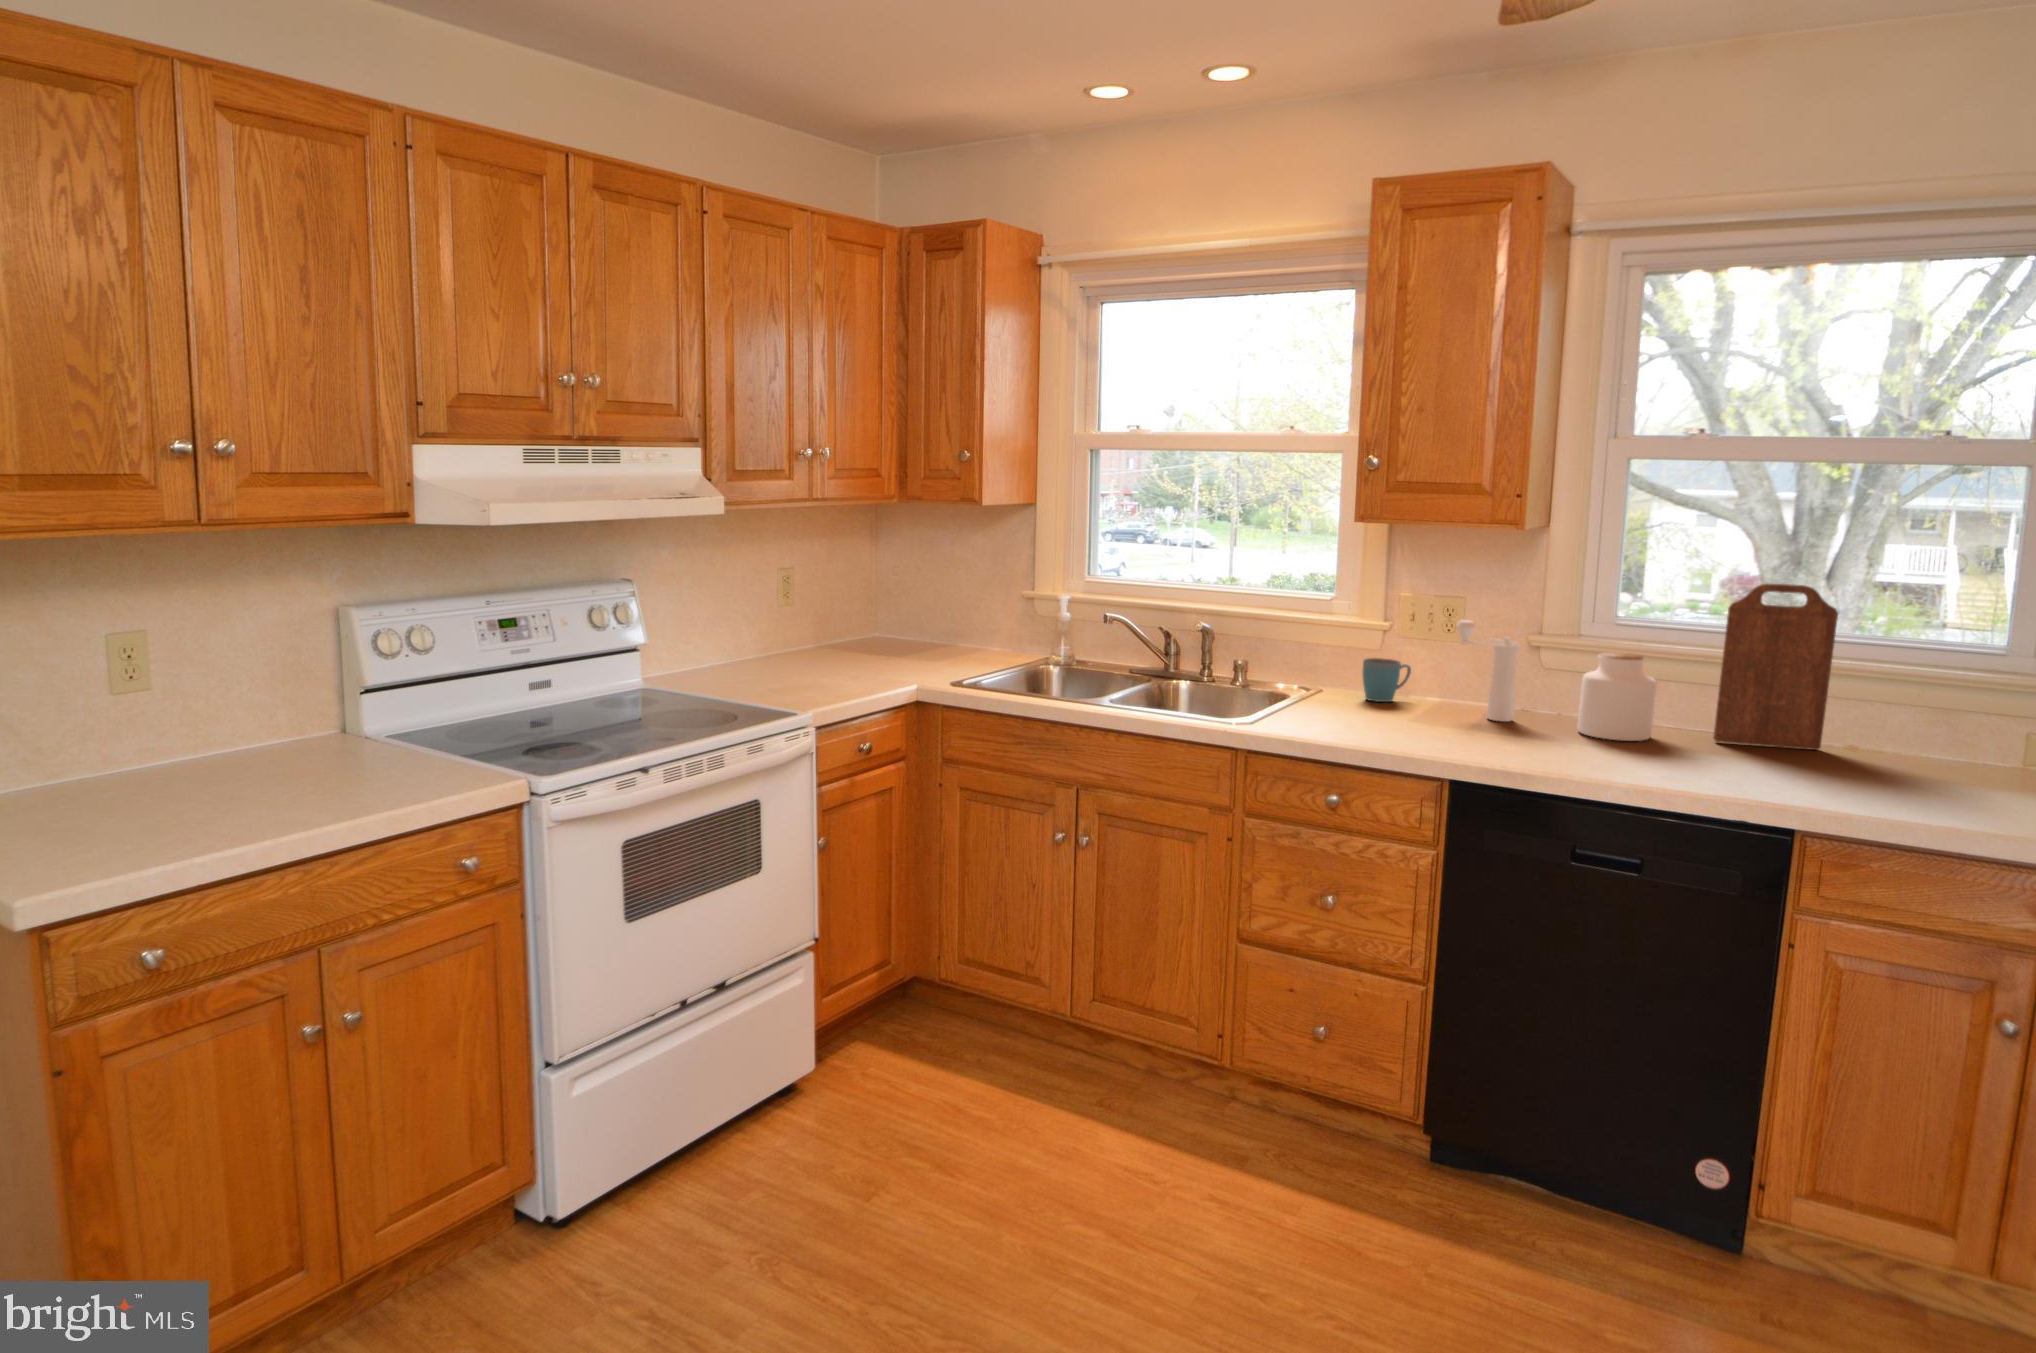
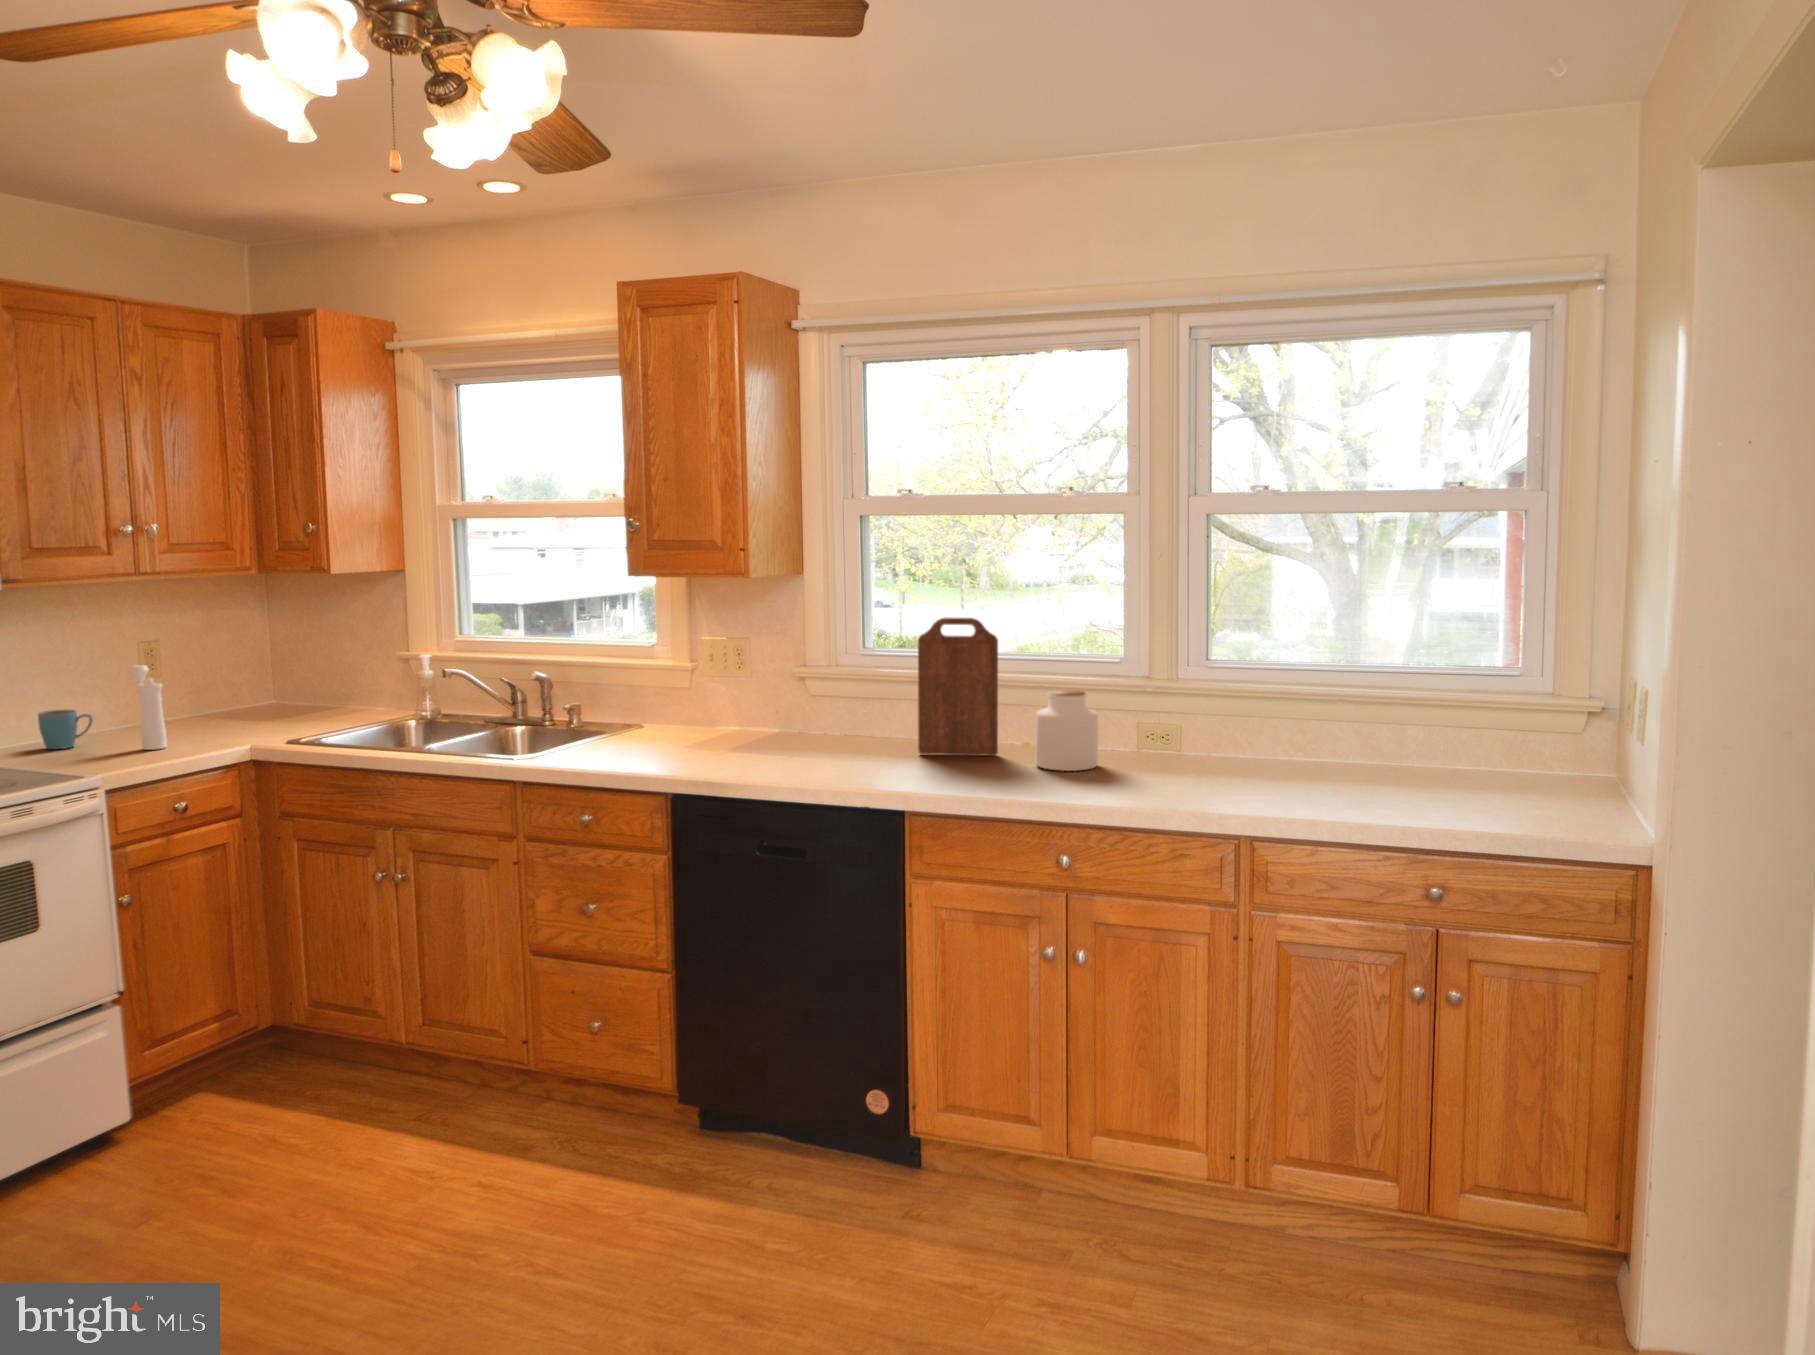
pepper mill: present [1457,620,1520,721] -> present [131,665,167,750]
jar: present [1578,652,1656,741] -> present [1035,690,1098,771]
mug: present [1362,658,1411,702] -> present [38,710,93,749]

